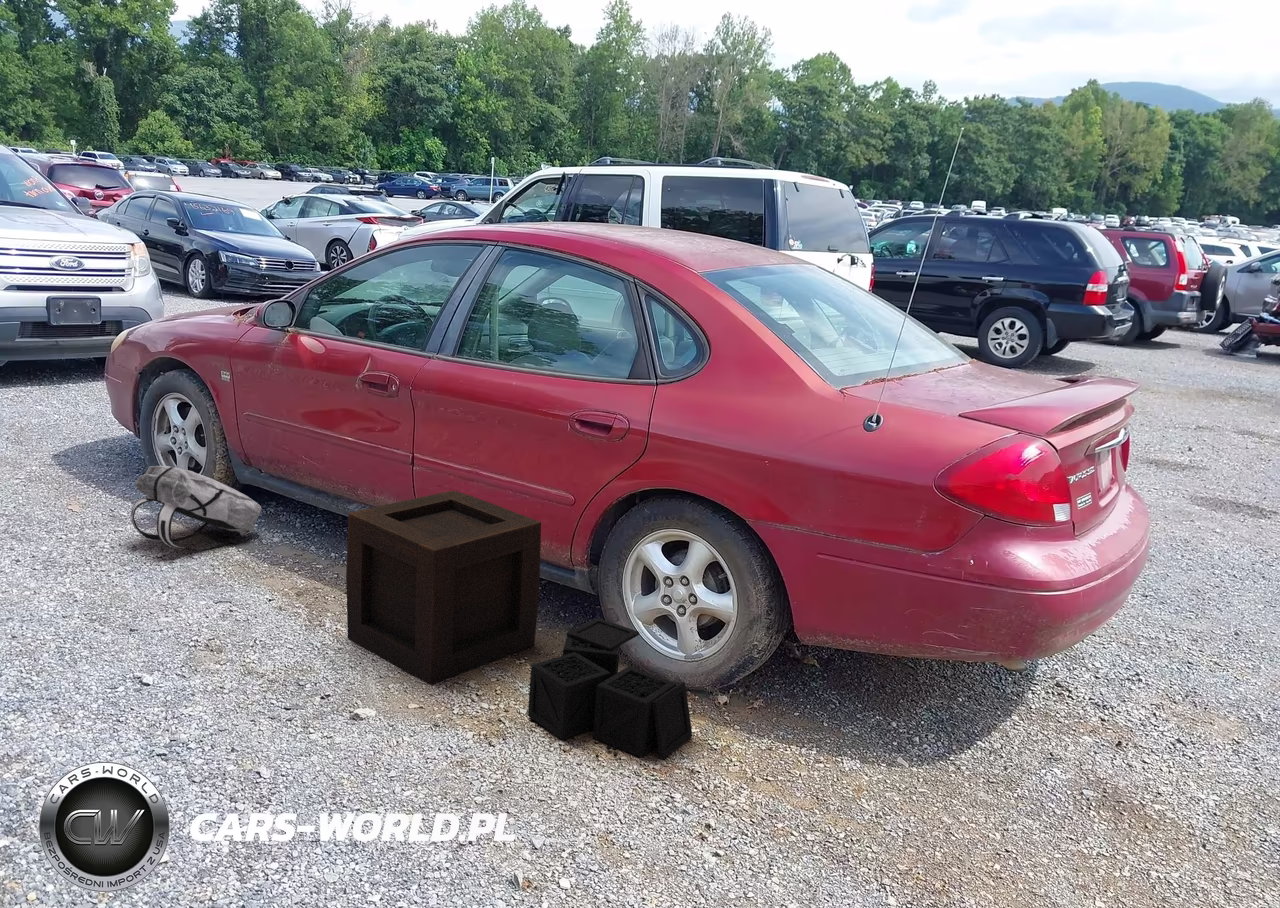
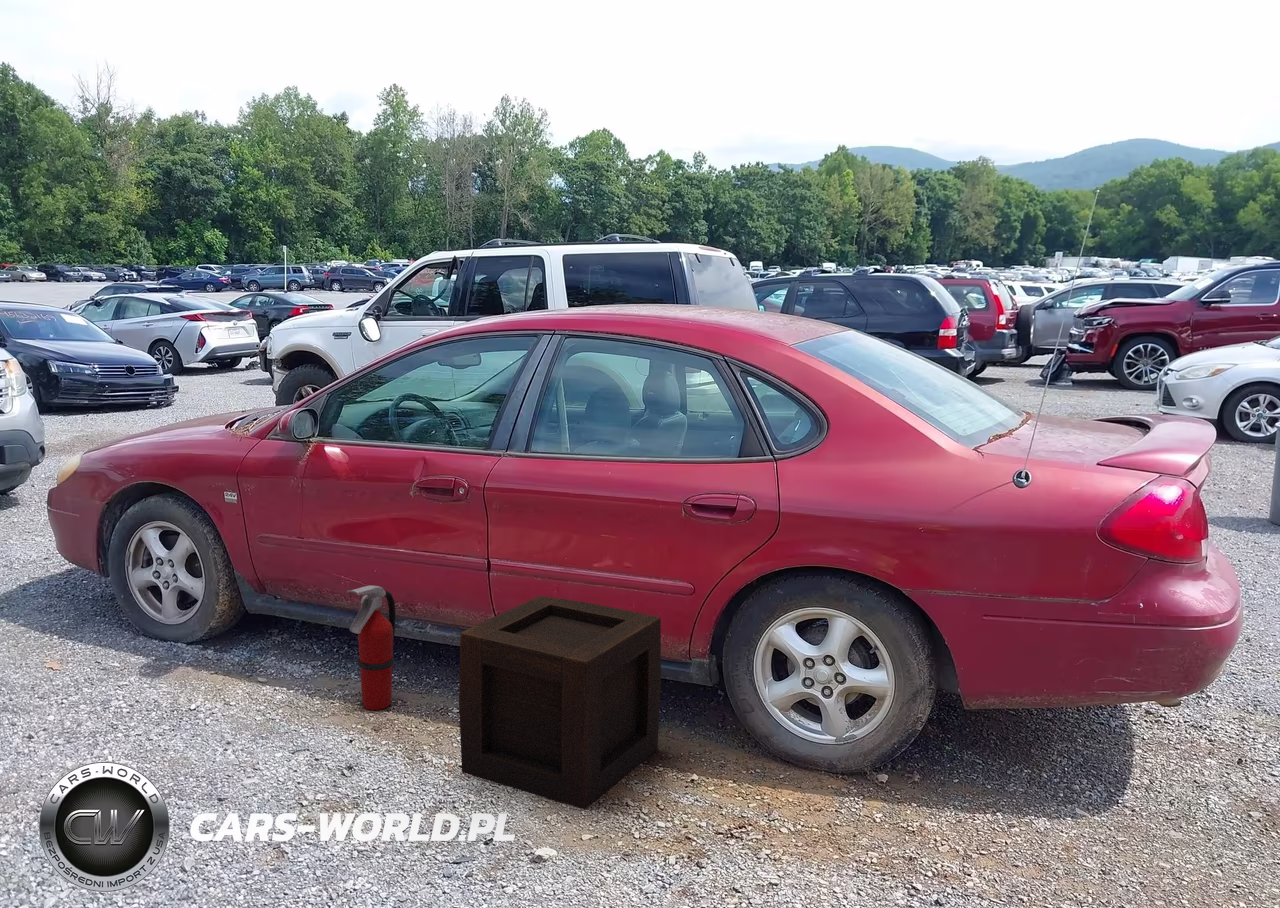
fire extinguisher: none [286,465,340,578] -> present [347,586,396,710]
backpack: present [131,466,261,552] -> none [149,606,288,698]
storage bin: present [528,618,692,760] -> none [708,710,879,860]

